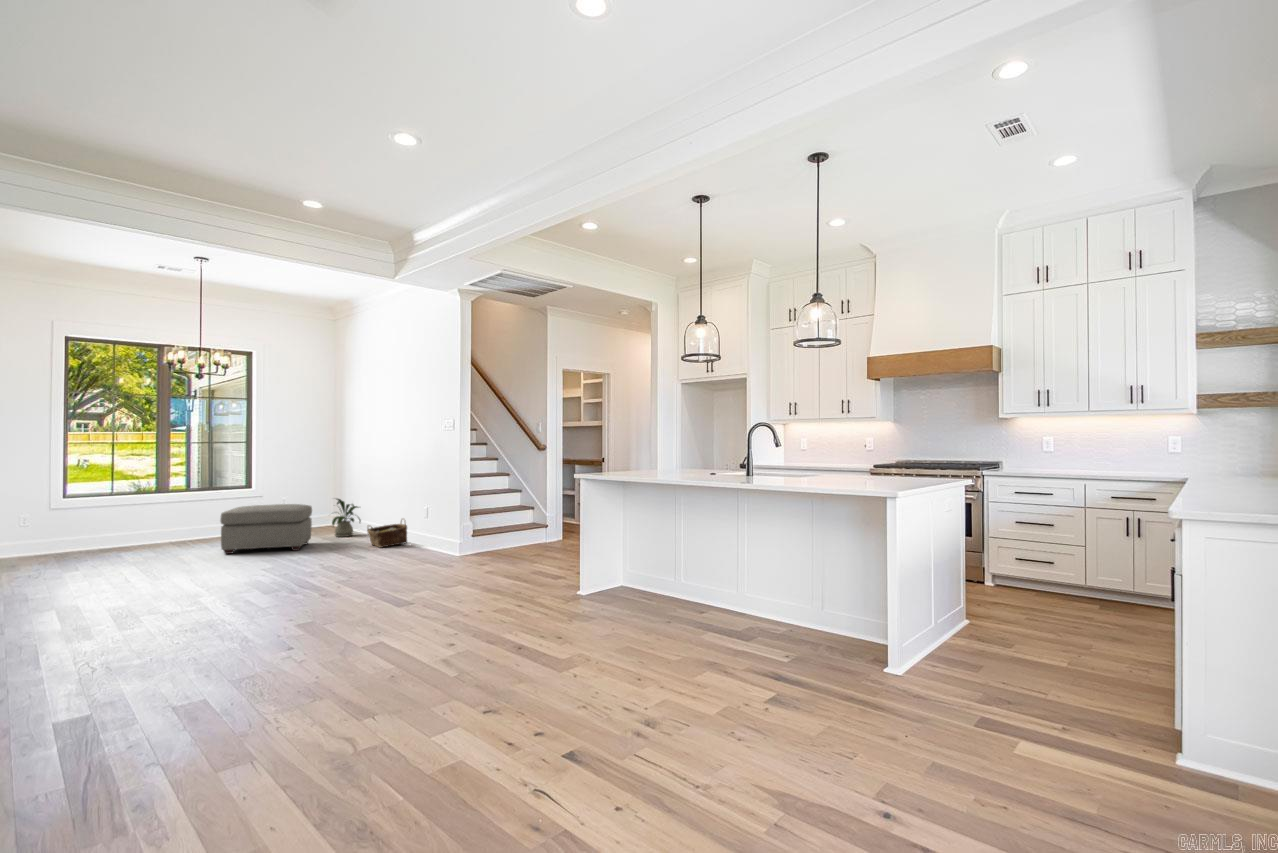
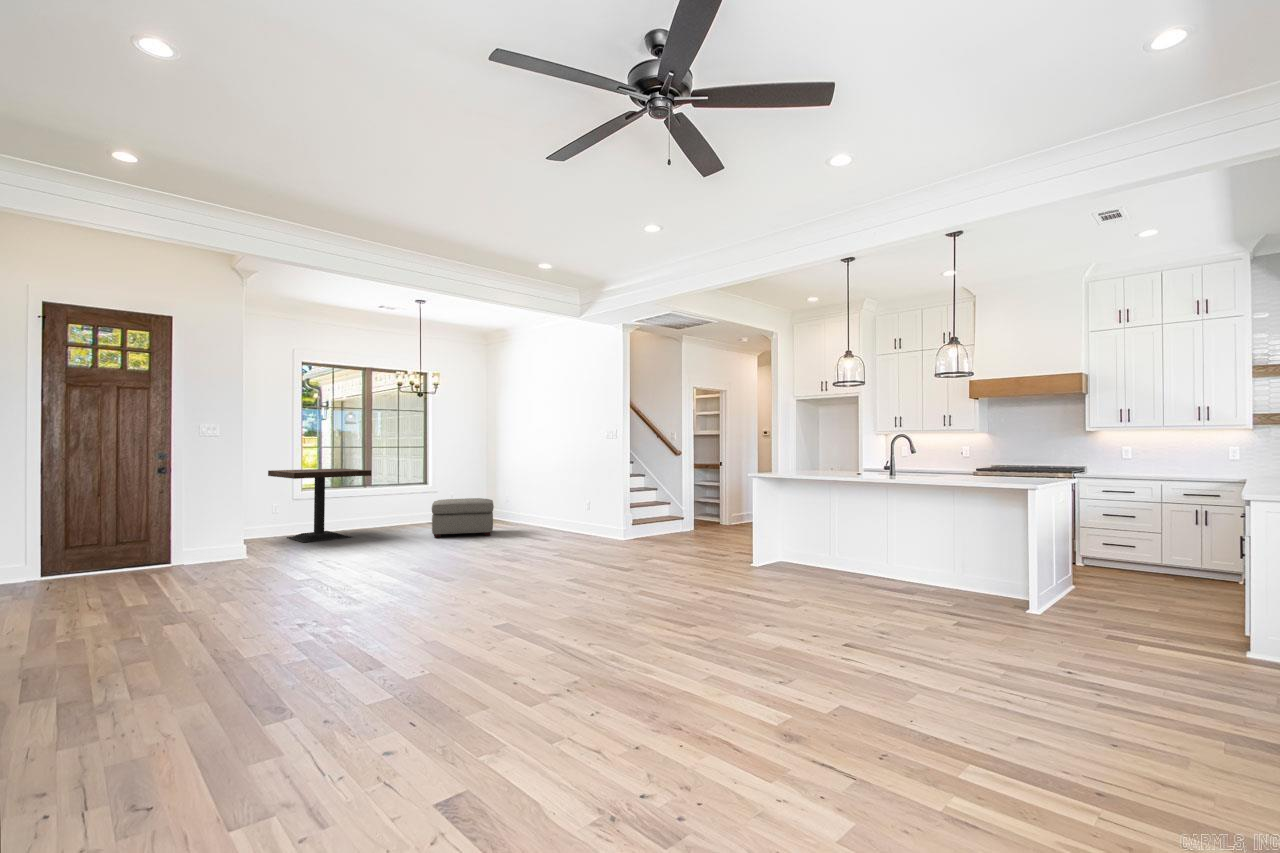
dining table: none [10,468,146,563] -> present [268,468,371,542]
house plant: present [332,499,361,537] -> none [498,494,524,526]
woven basket: present [367,520,407,548] -> none [541,510,572,534]

